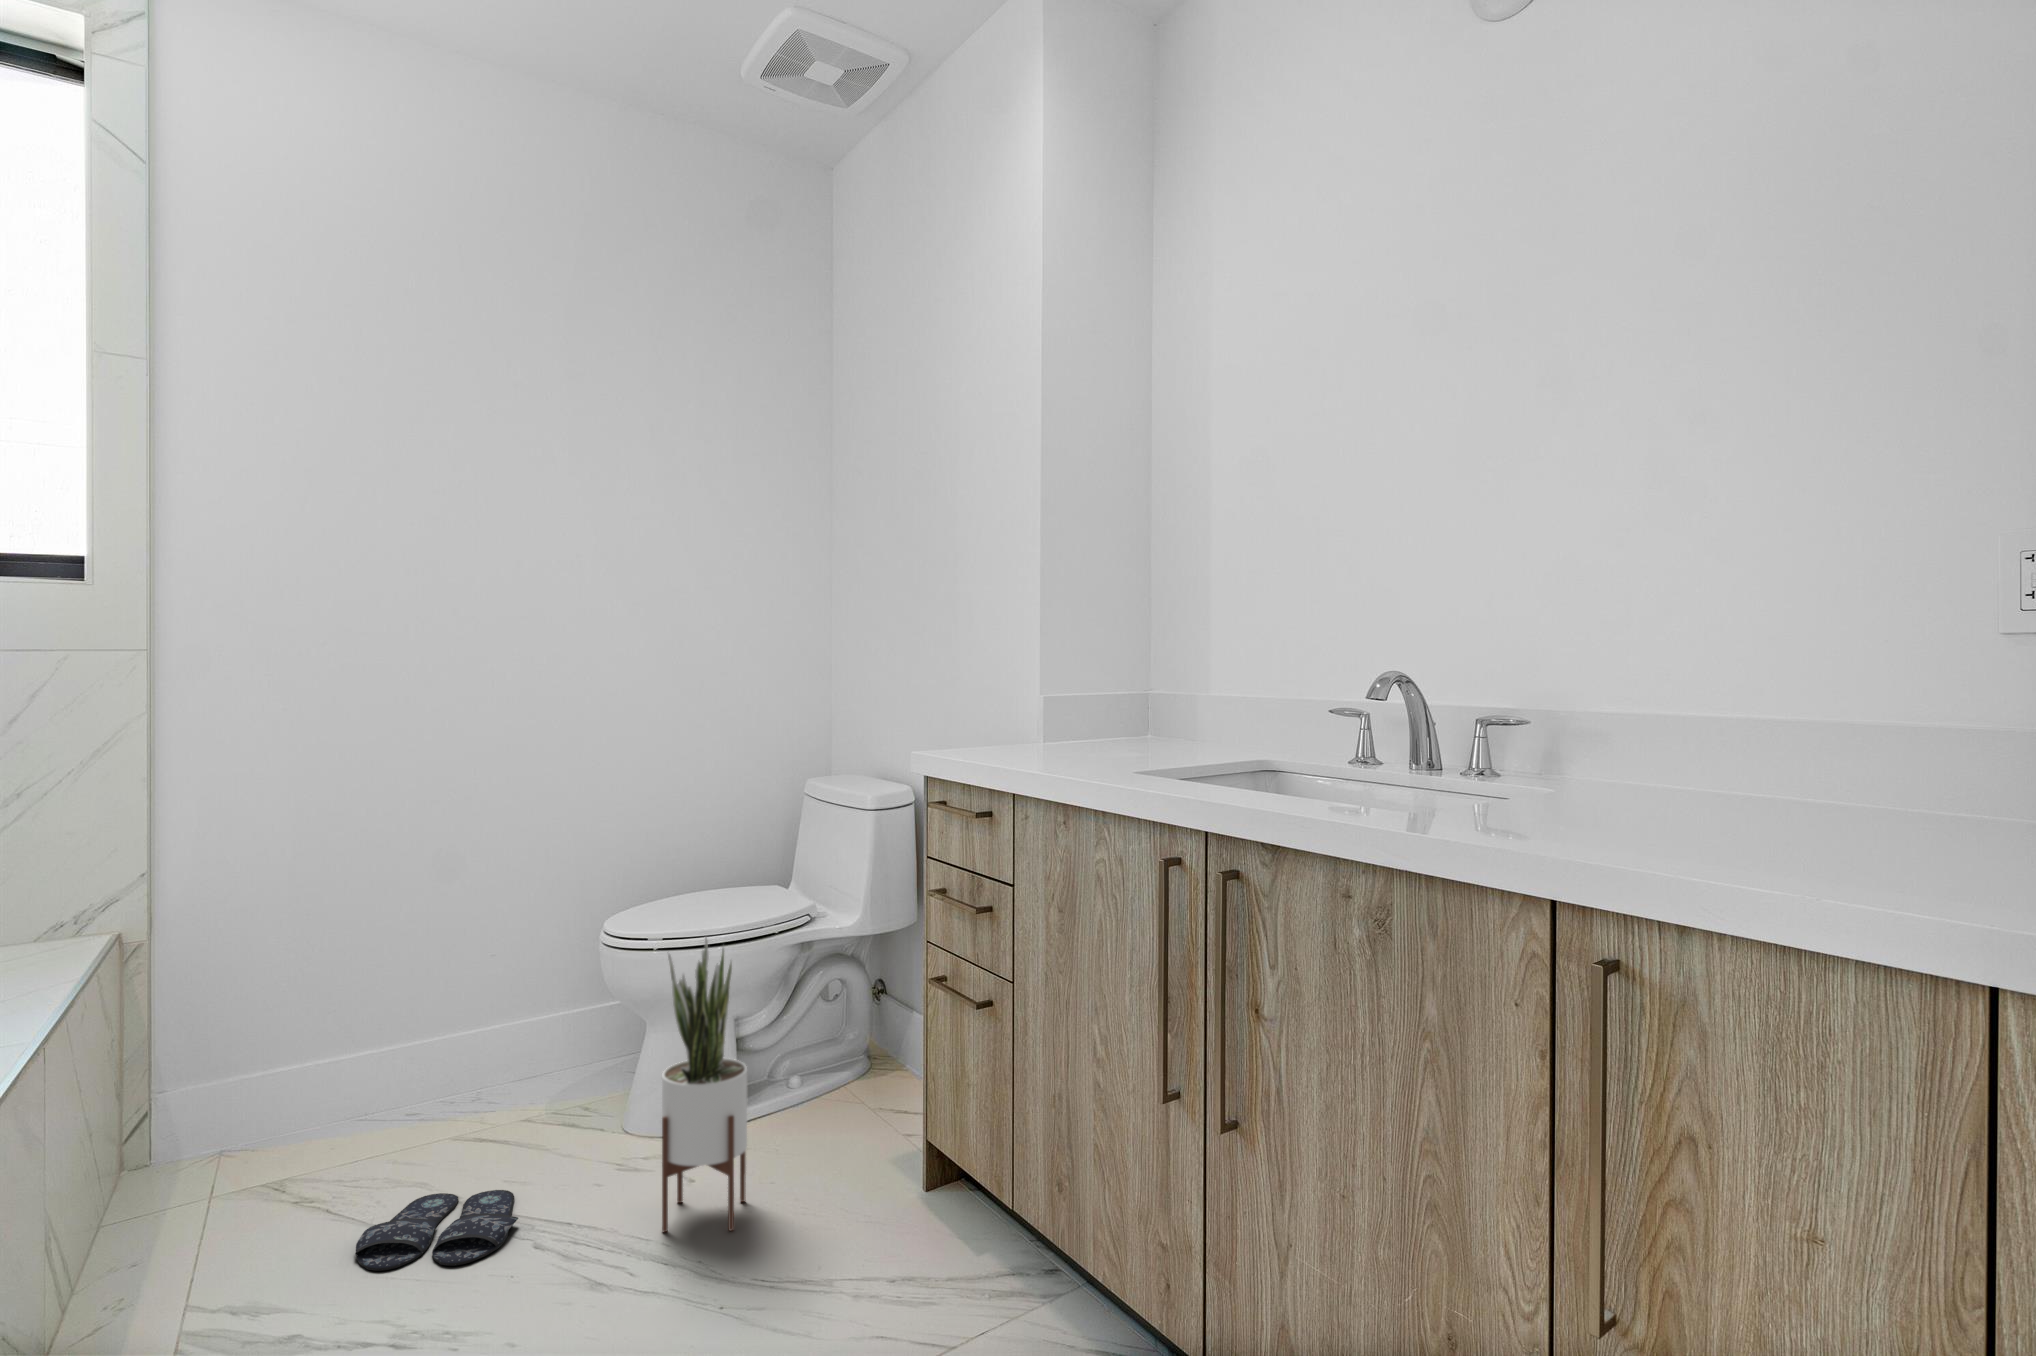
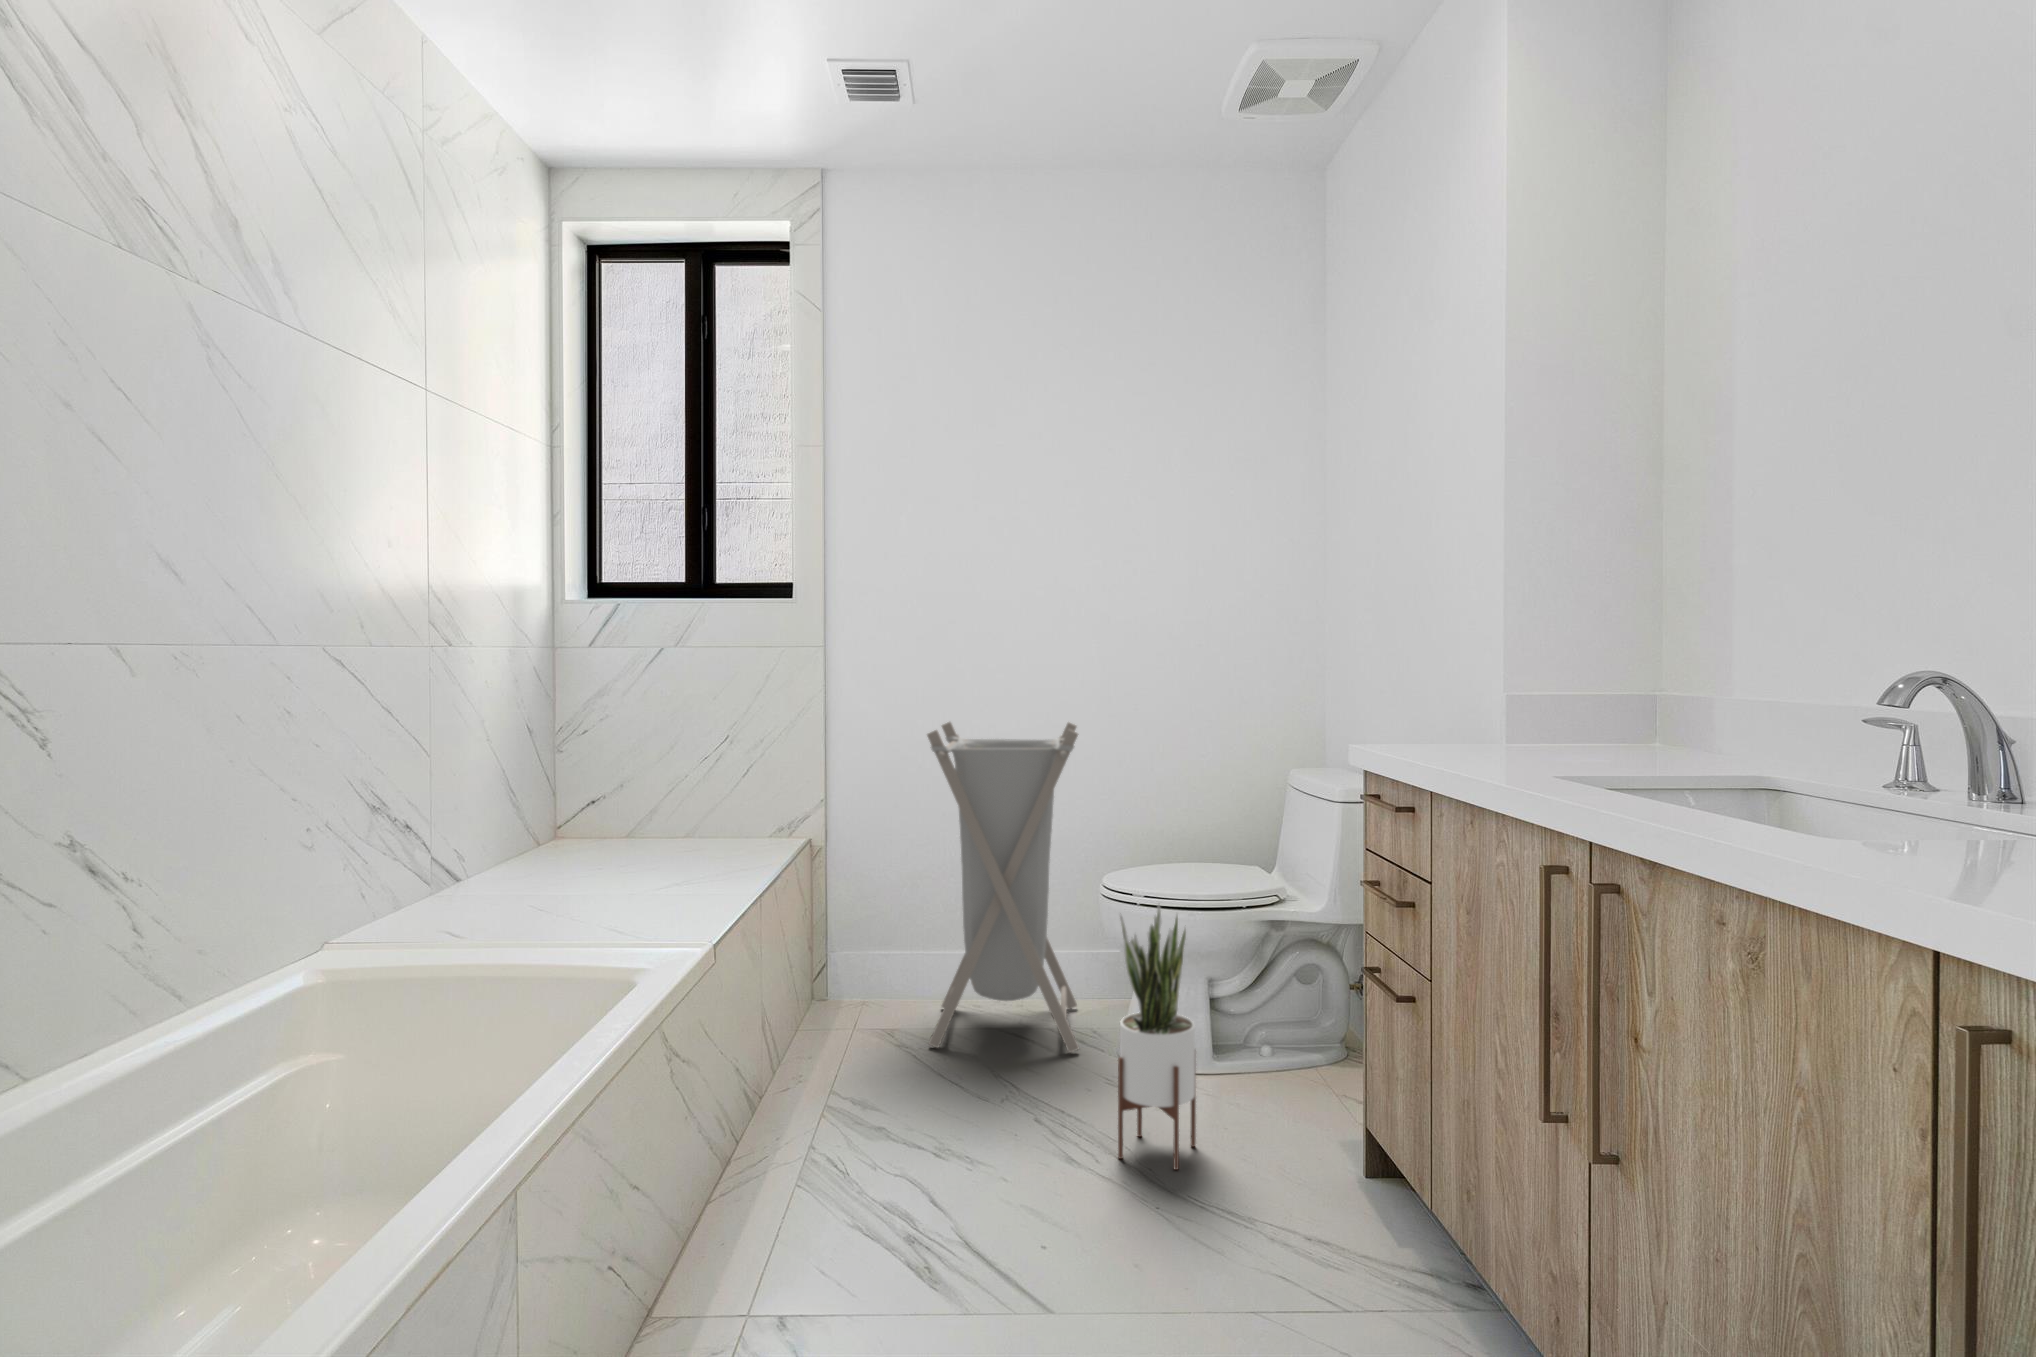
laundry hamper: none [382,737,583,1147] -> present [927,721,1079,1053]
slippers: present [355,1190,518,1271] -> none [889,1090,1011,1150]

